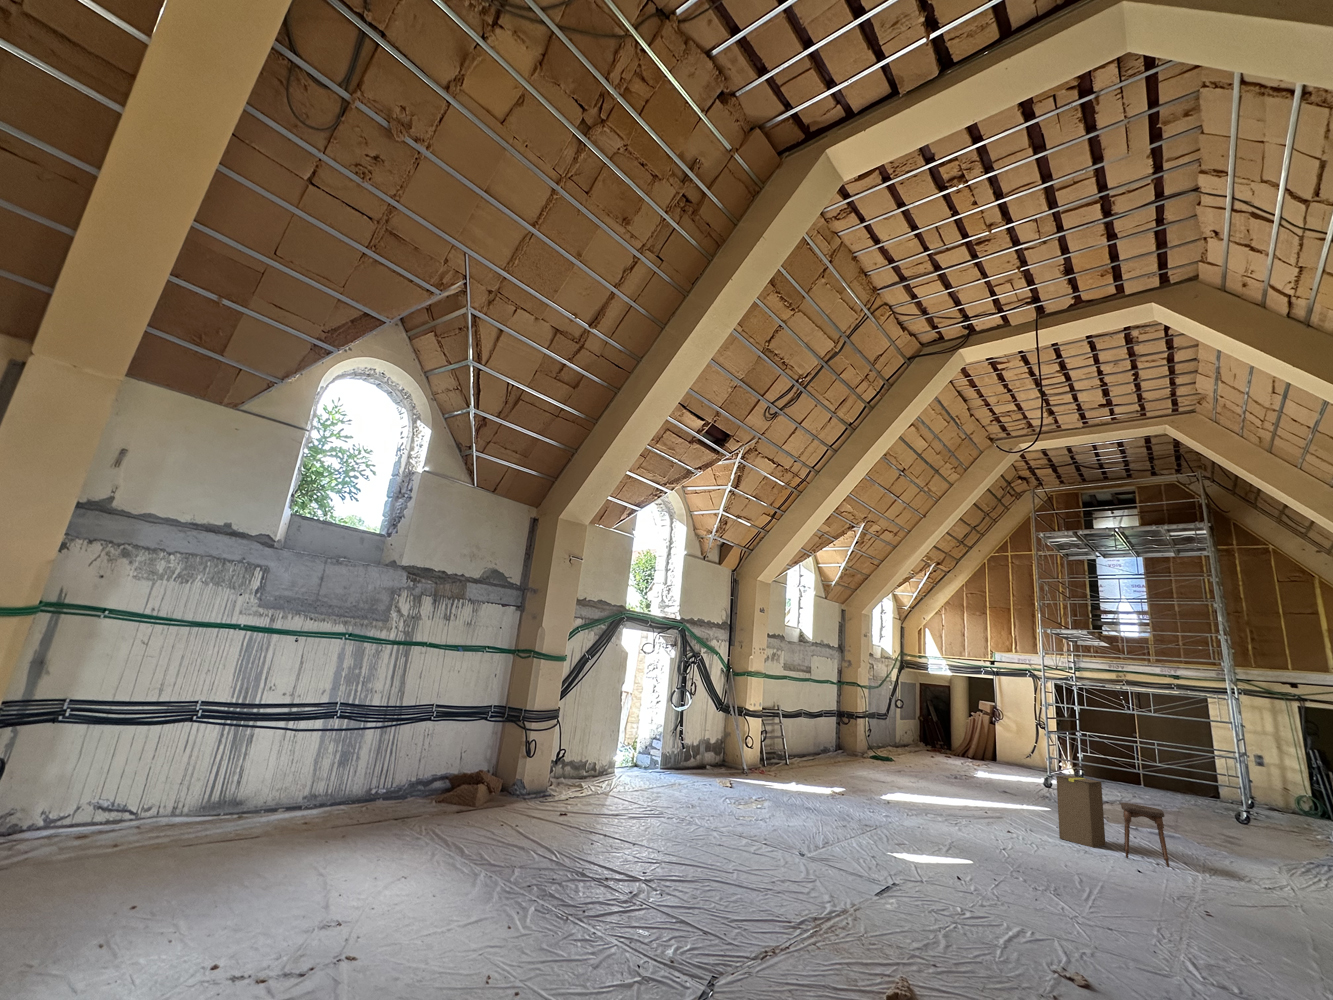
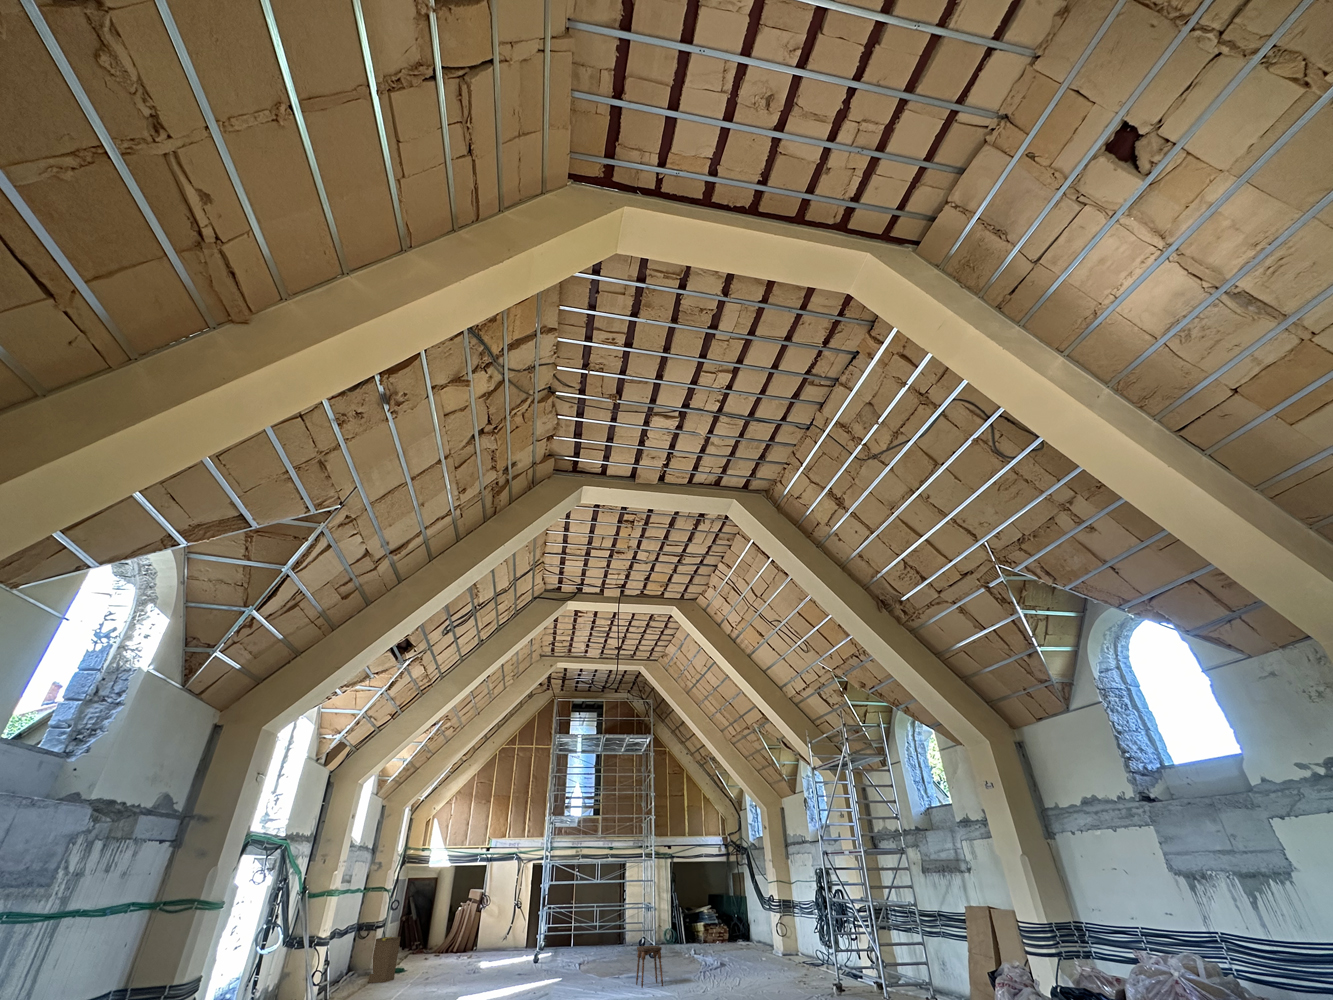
cardboard box: present [1056,775,1106,848] -> present [368,937,401,983]

